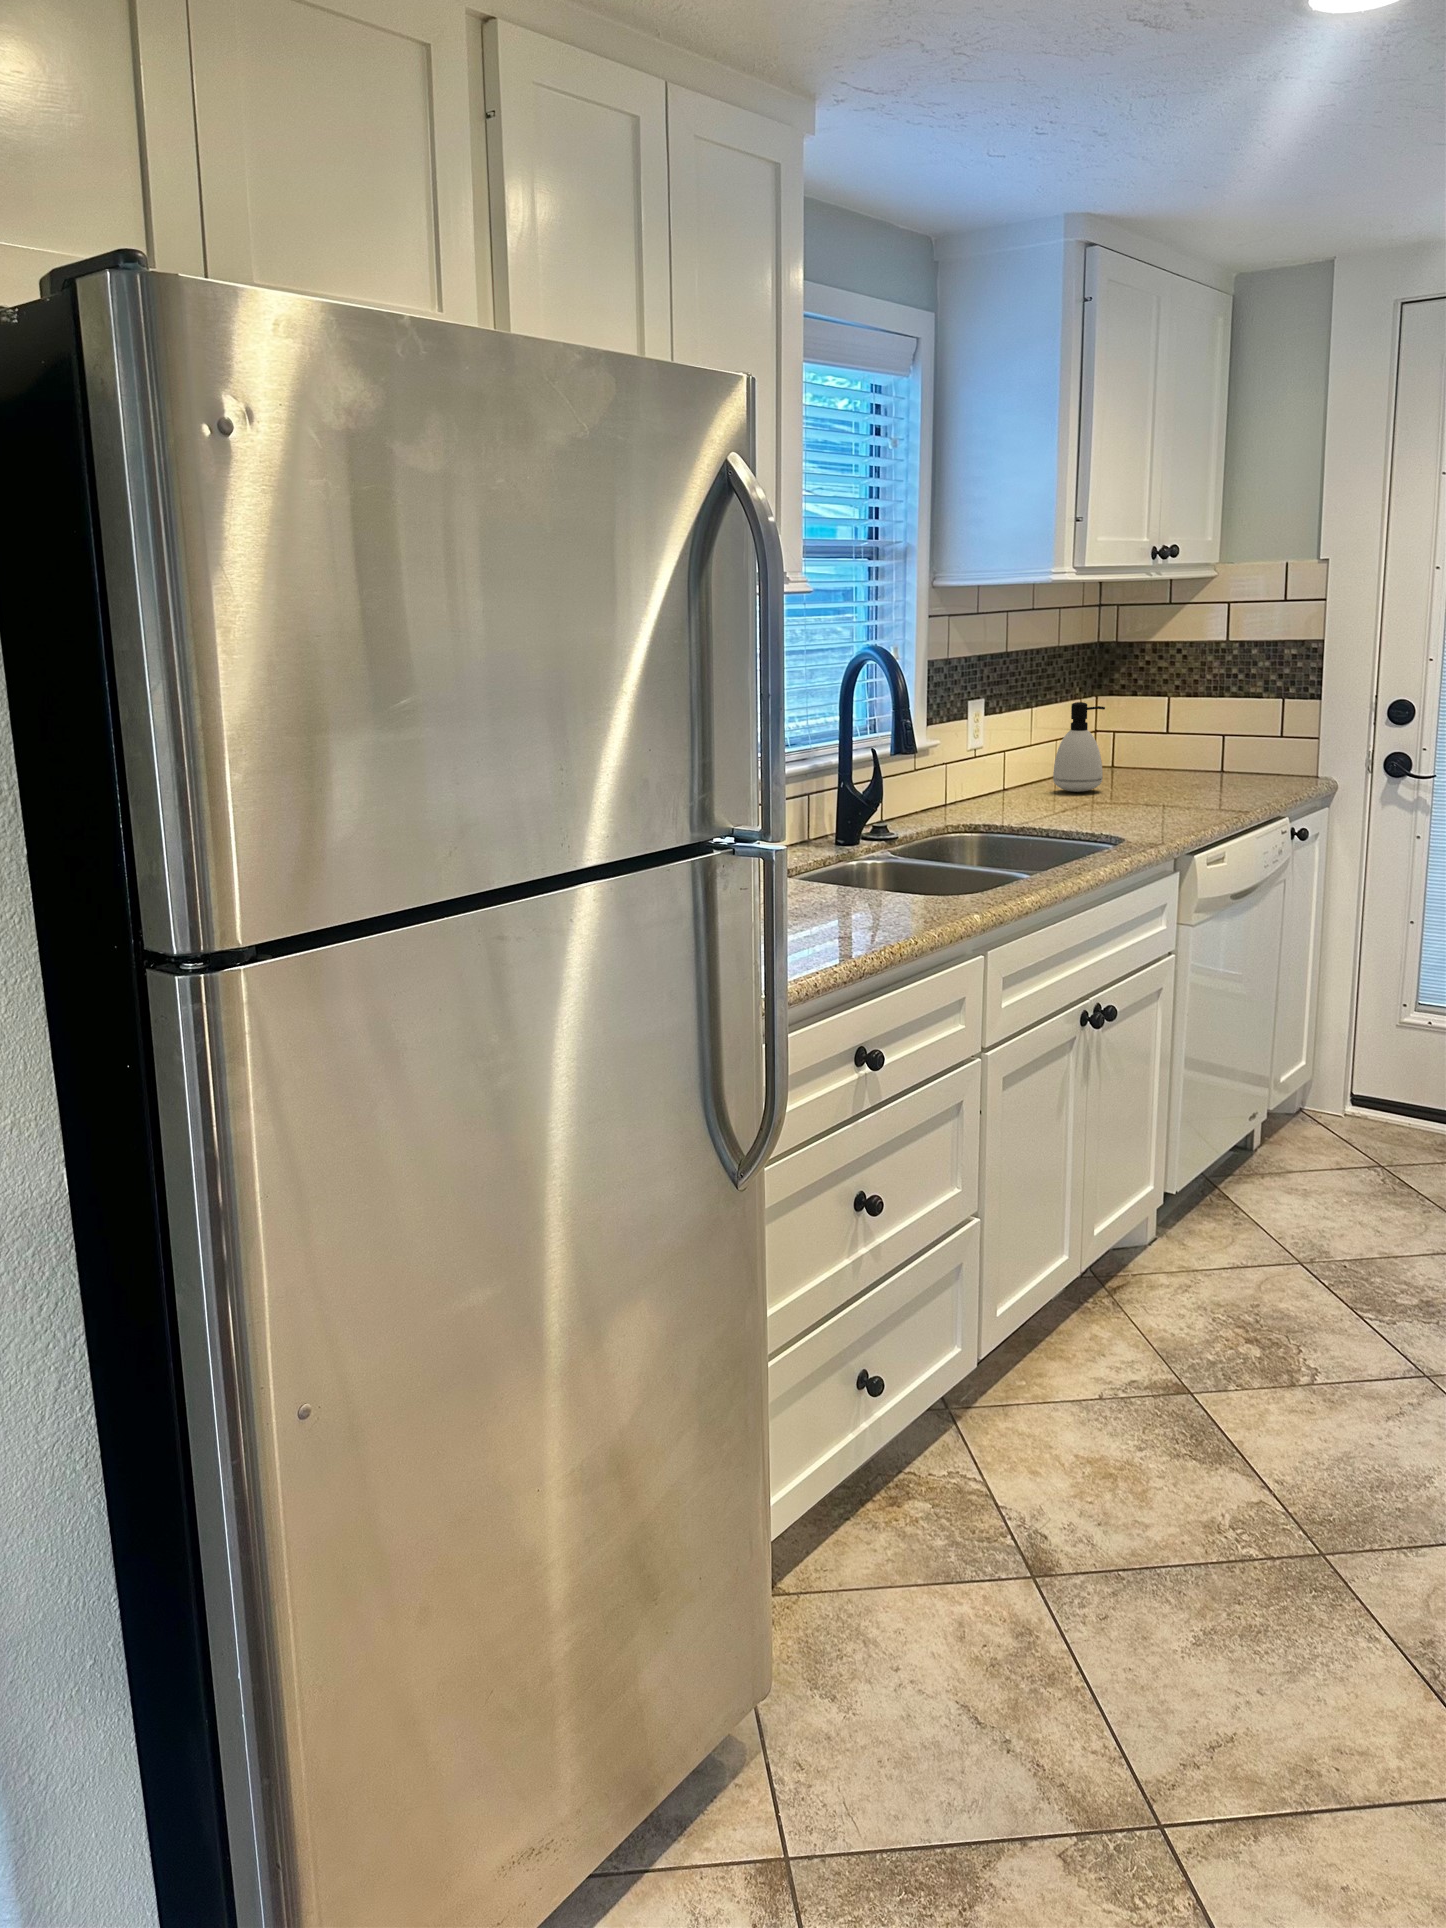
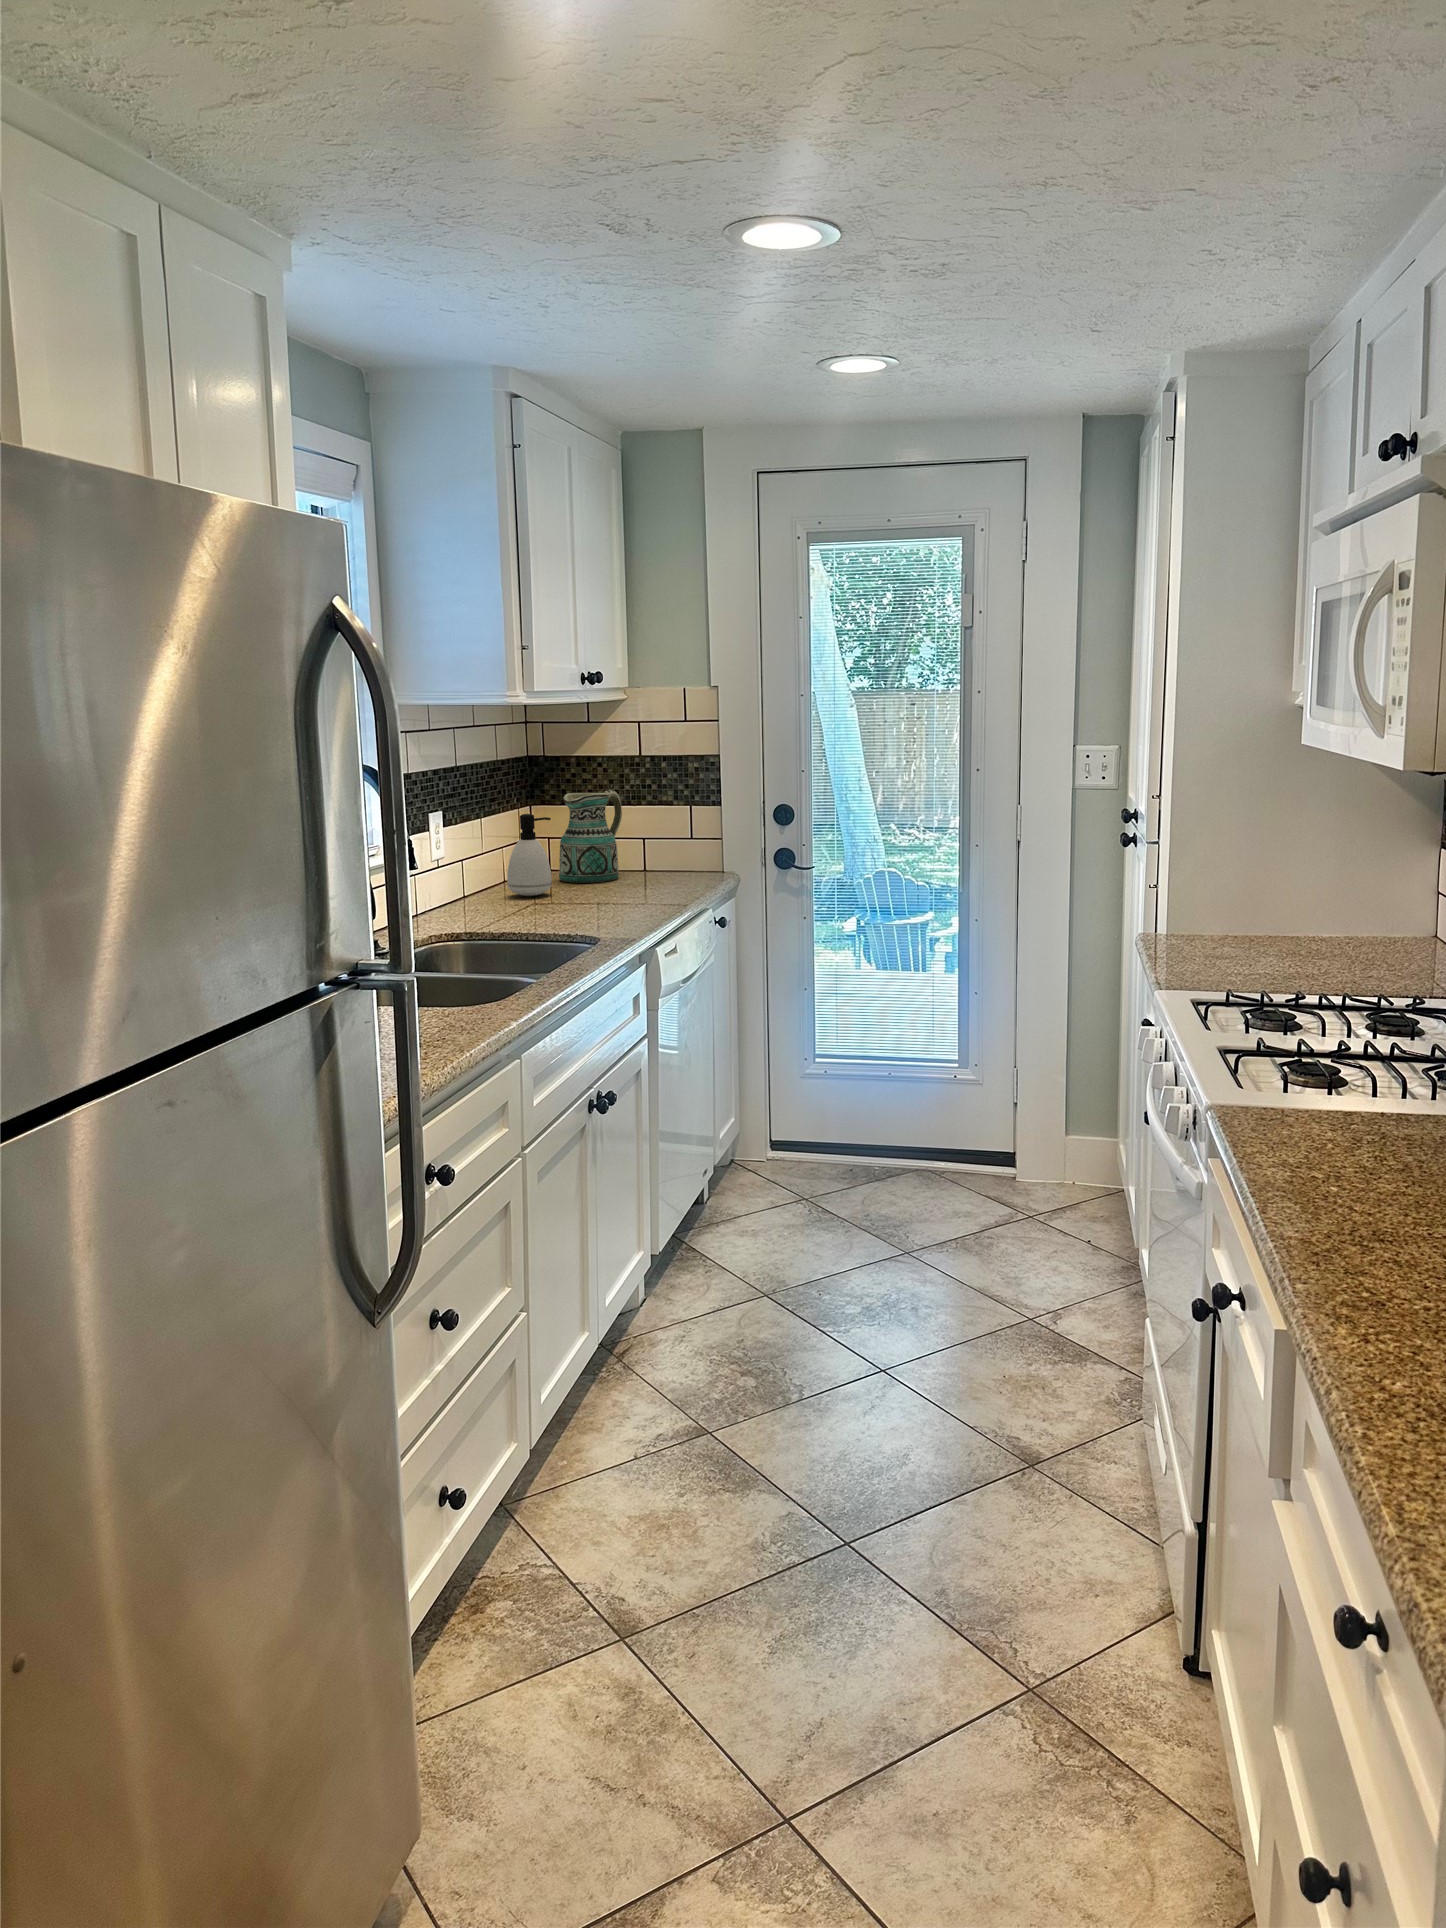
ceramic pitcher: none [1119,678,1200,781] -> present [559,790,622,883]

